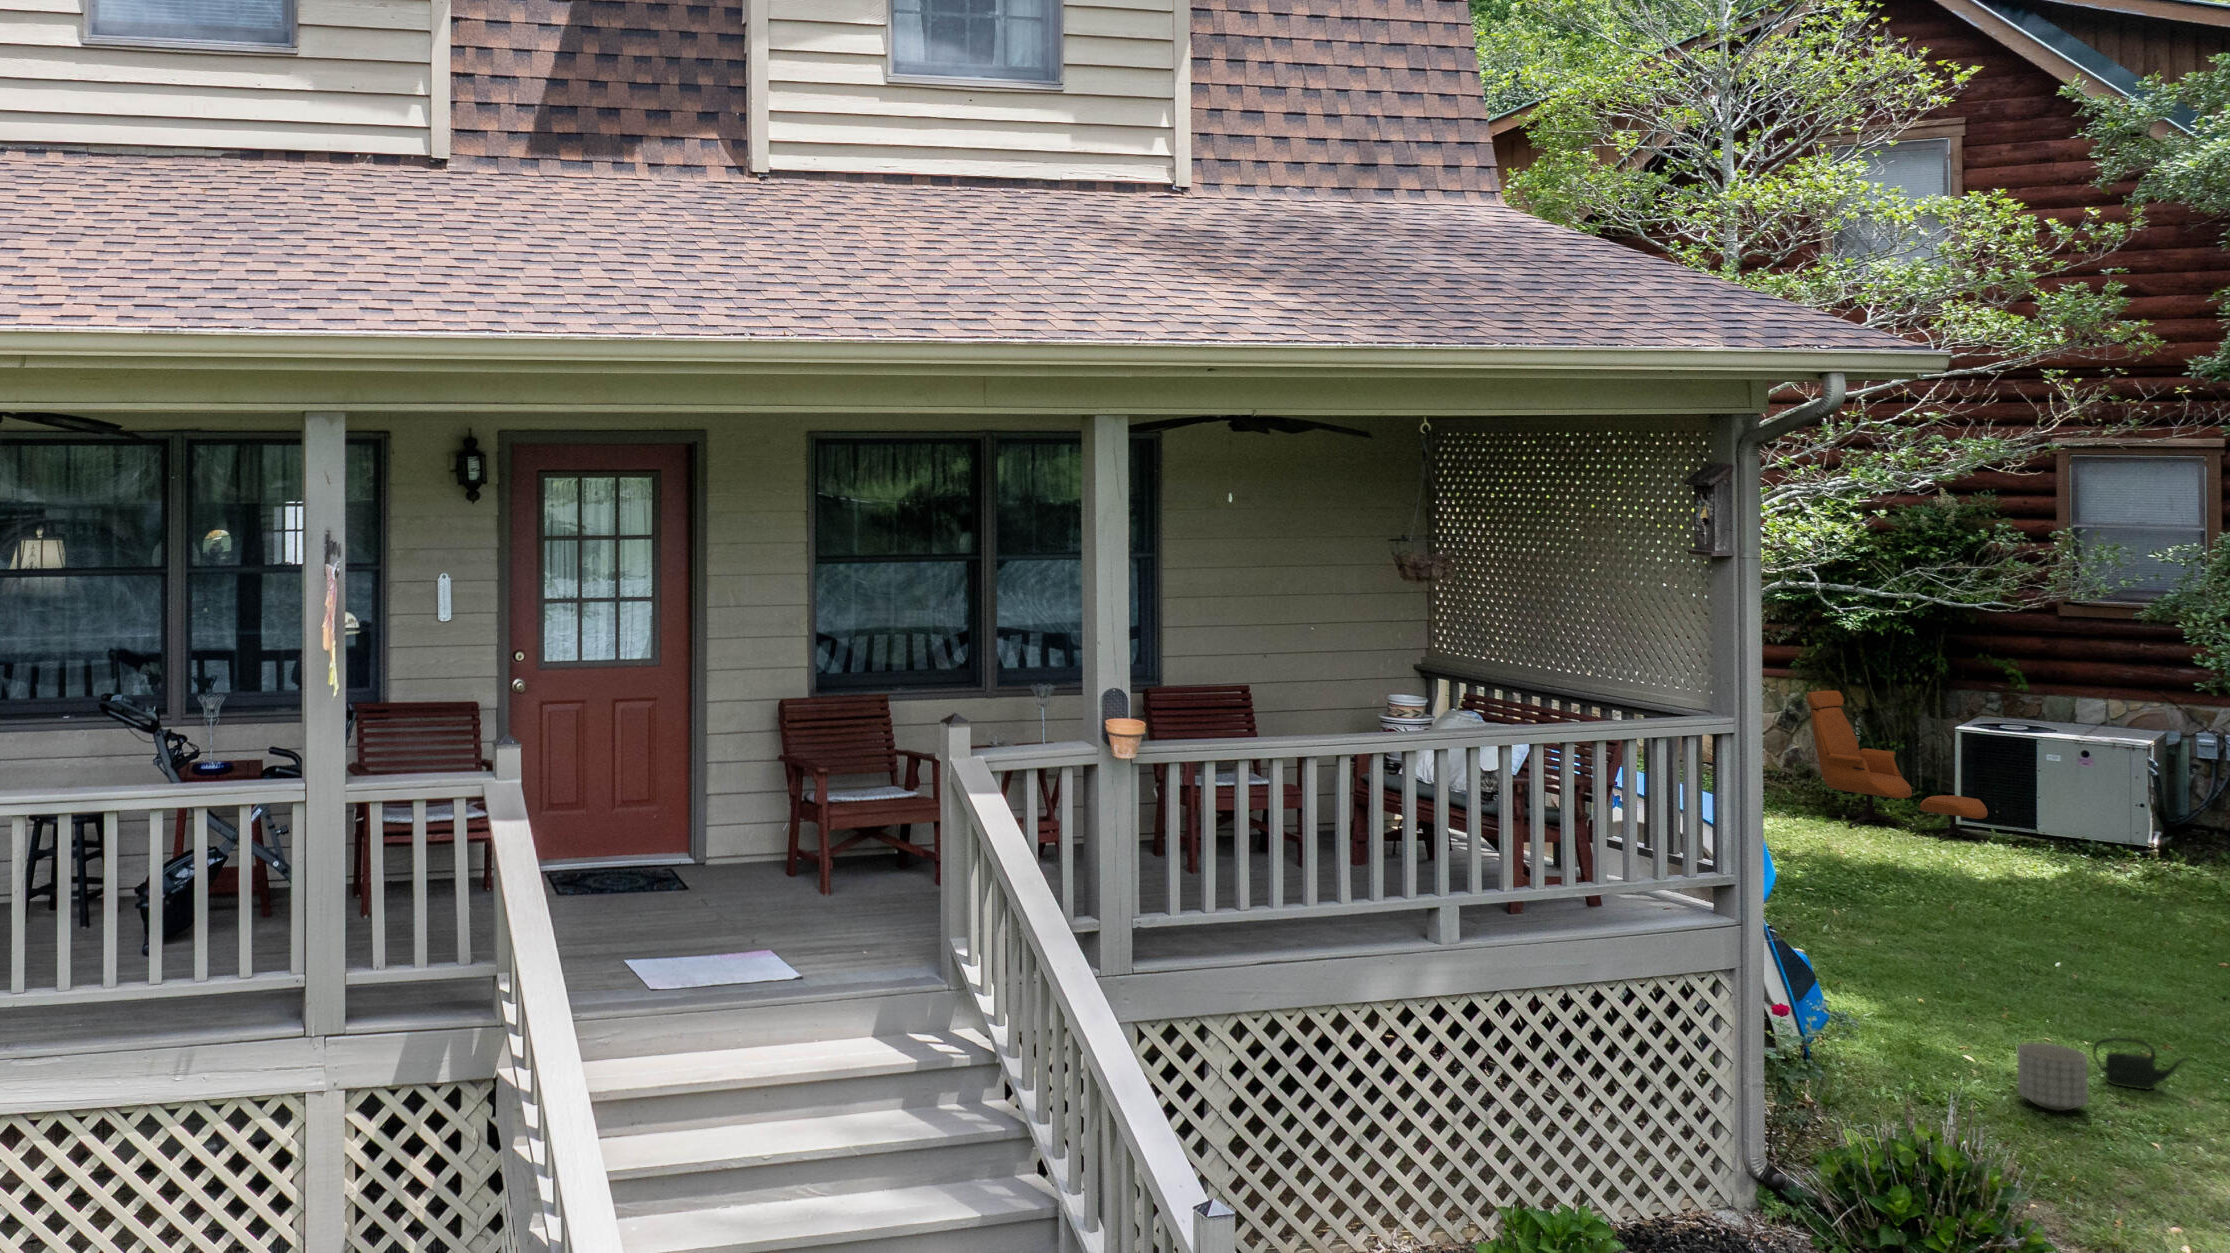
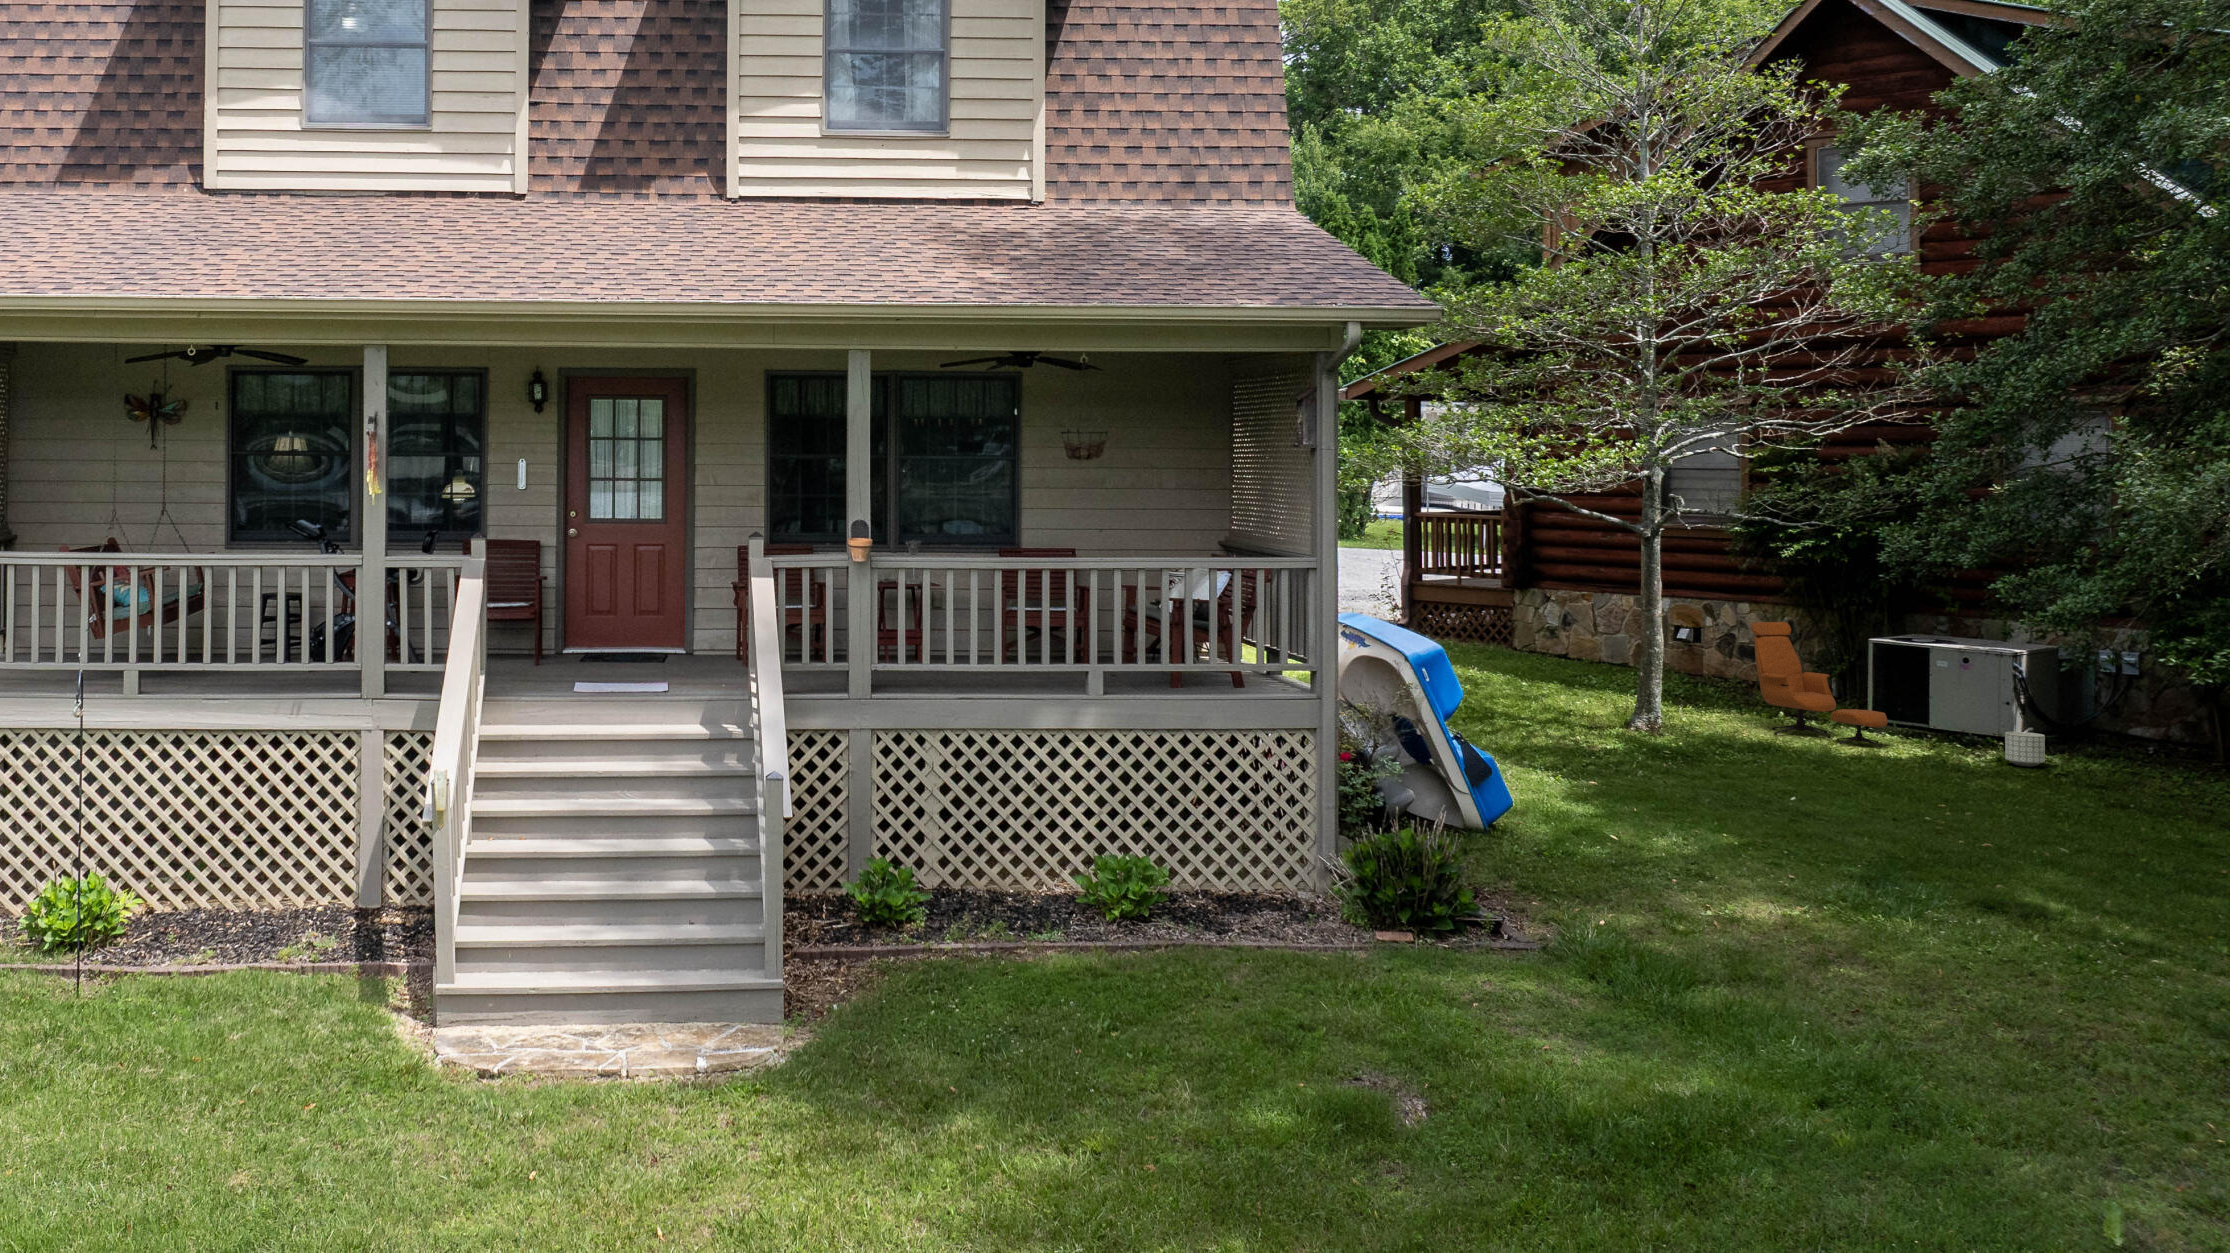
watering can: present [2093,1037,2187,1089] -> none [1676,823,1740,861]
planter: present [2017,1043,2088,1111] -> present [2005,732,2045,767]

